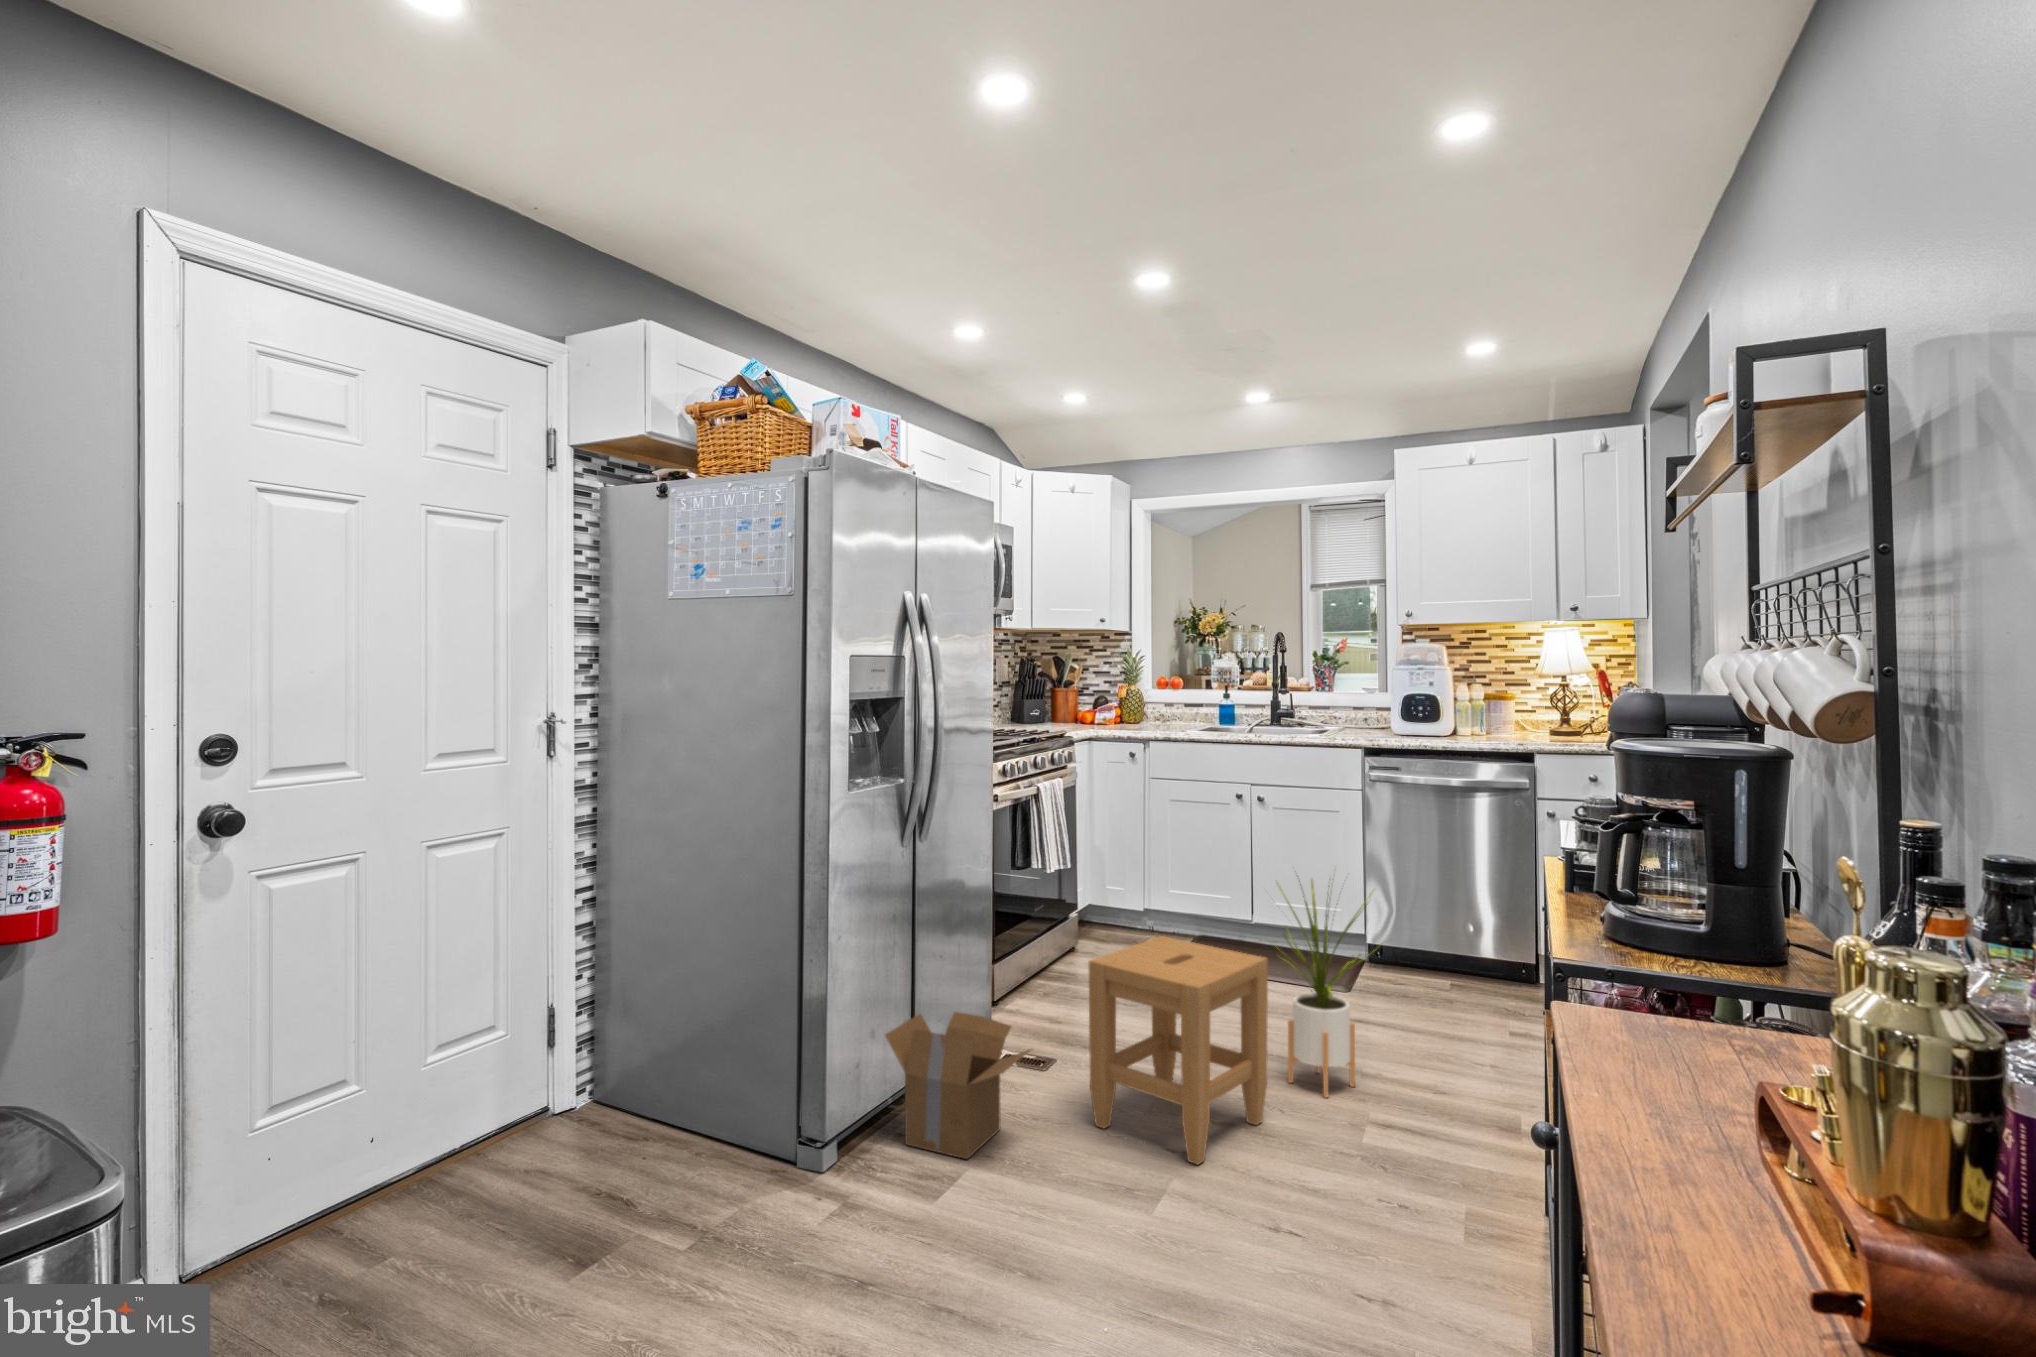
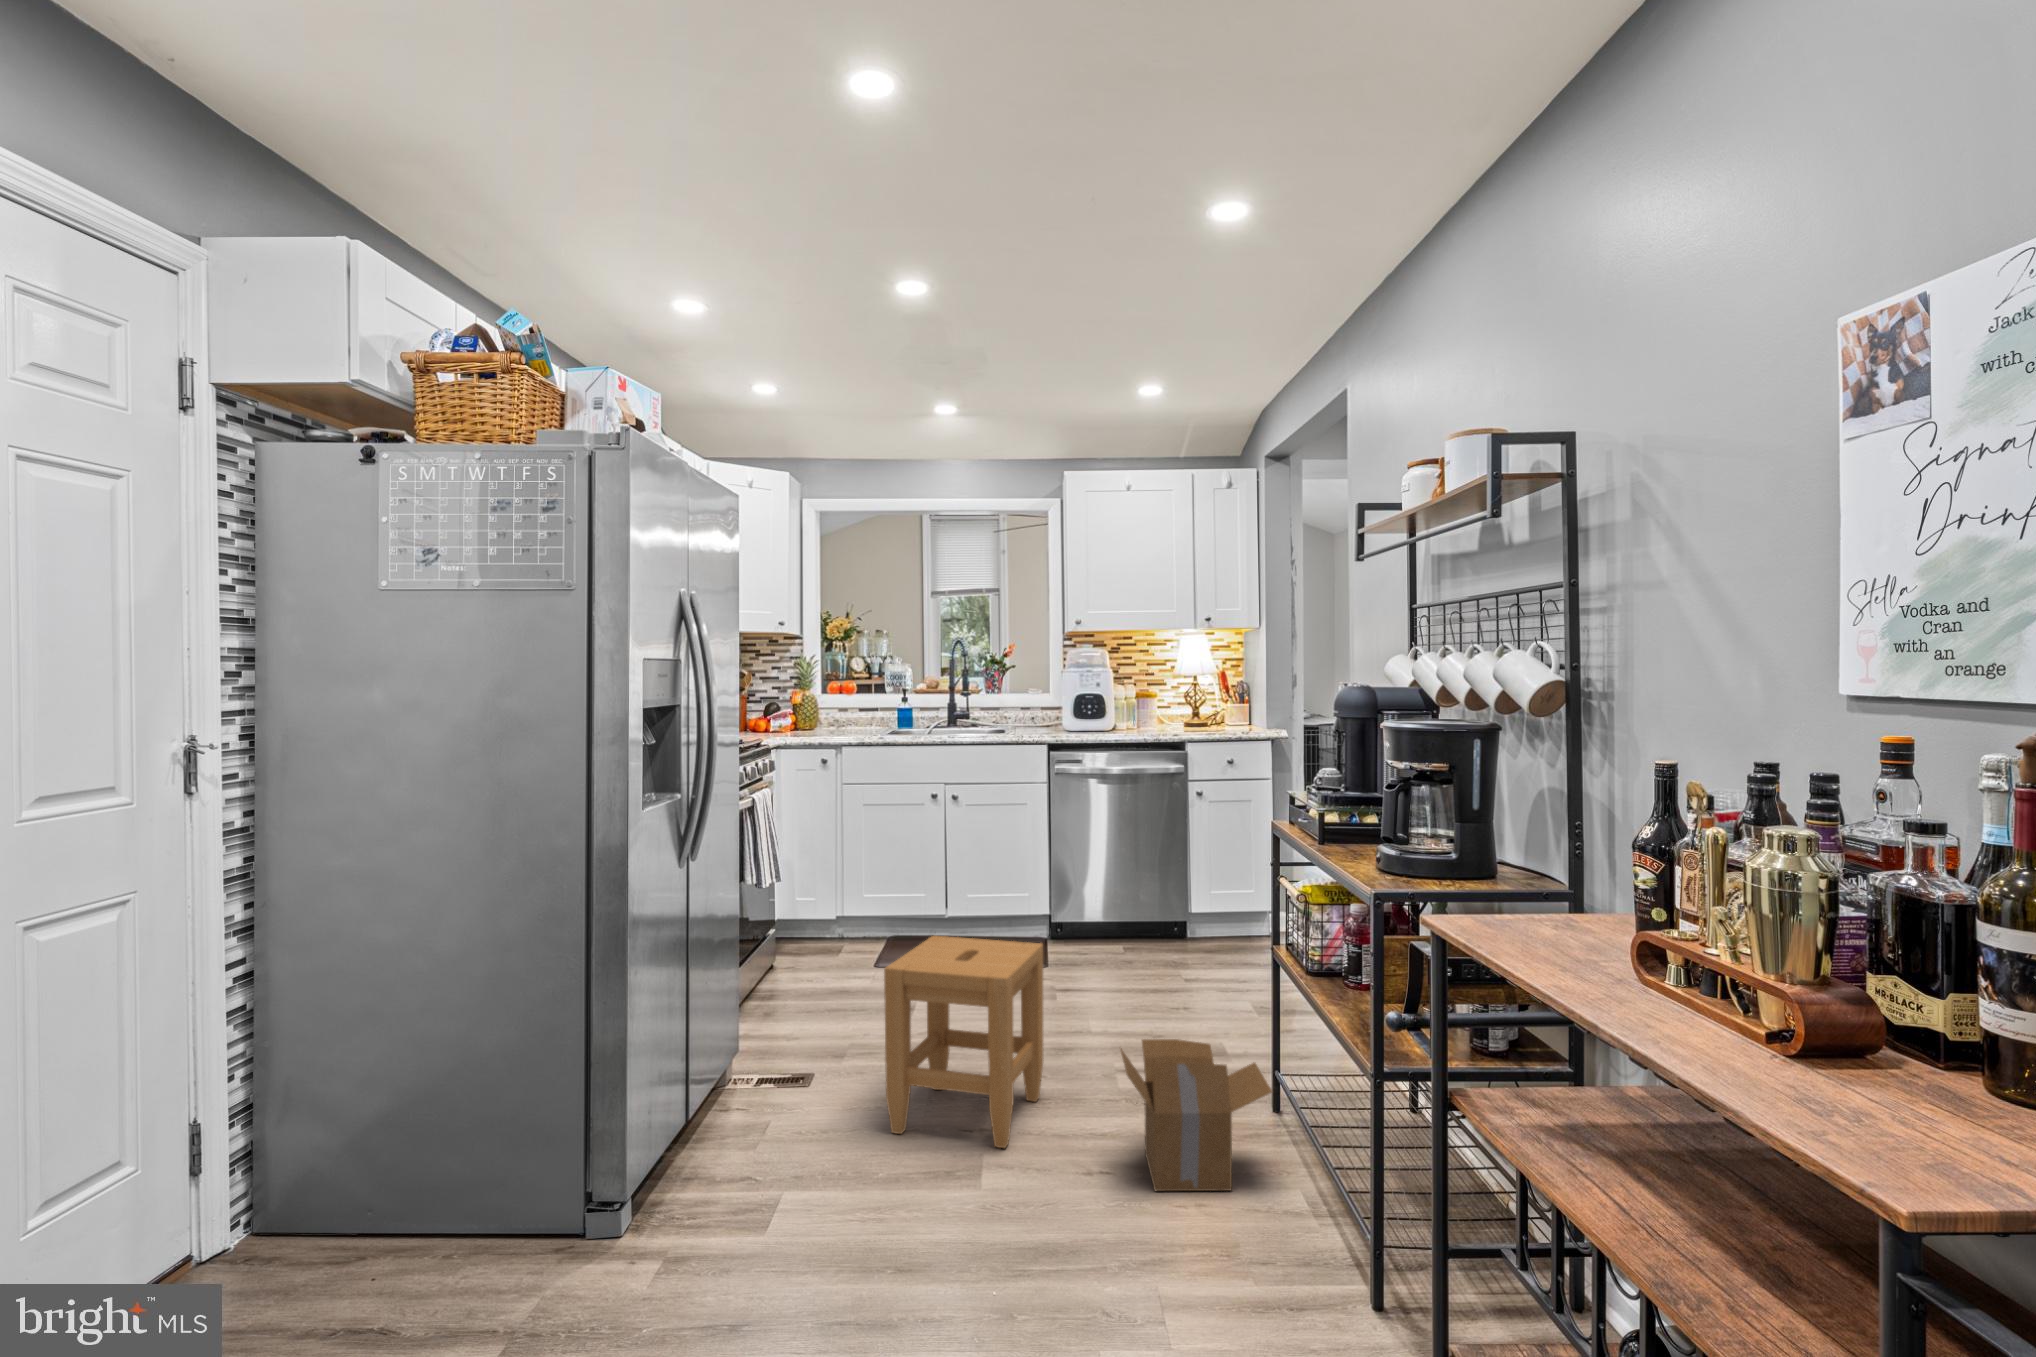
house plant: present [1280,876,1368,1097] -> none [1018,852,1126,1066]
cardboard box: present [885,1012,1033,1159] -> present [1121,1039,1272,1191]

